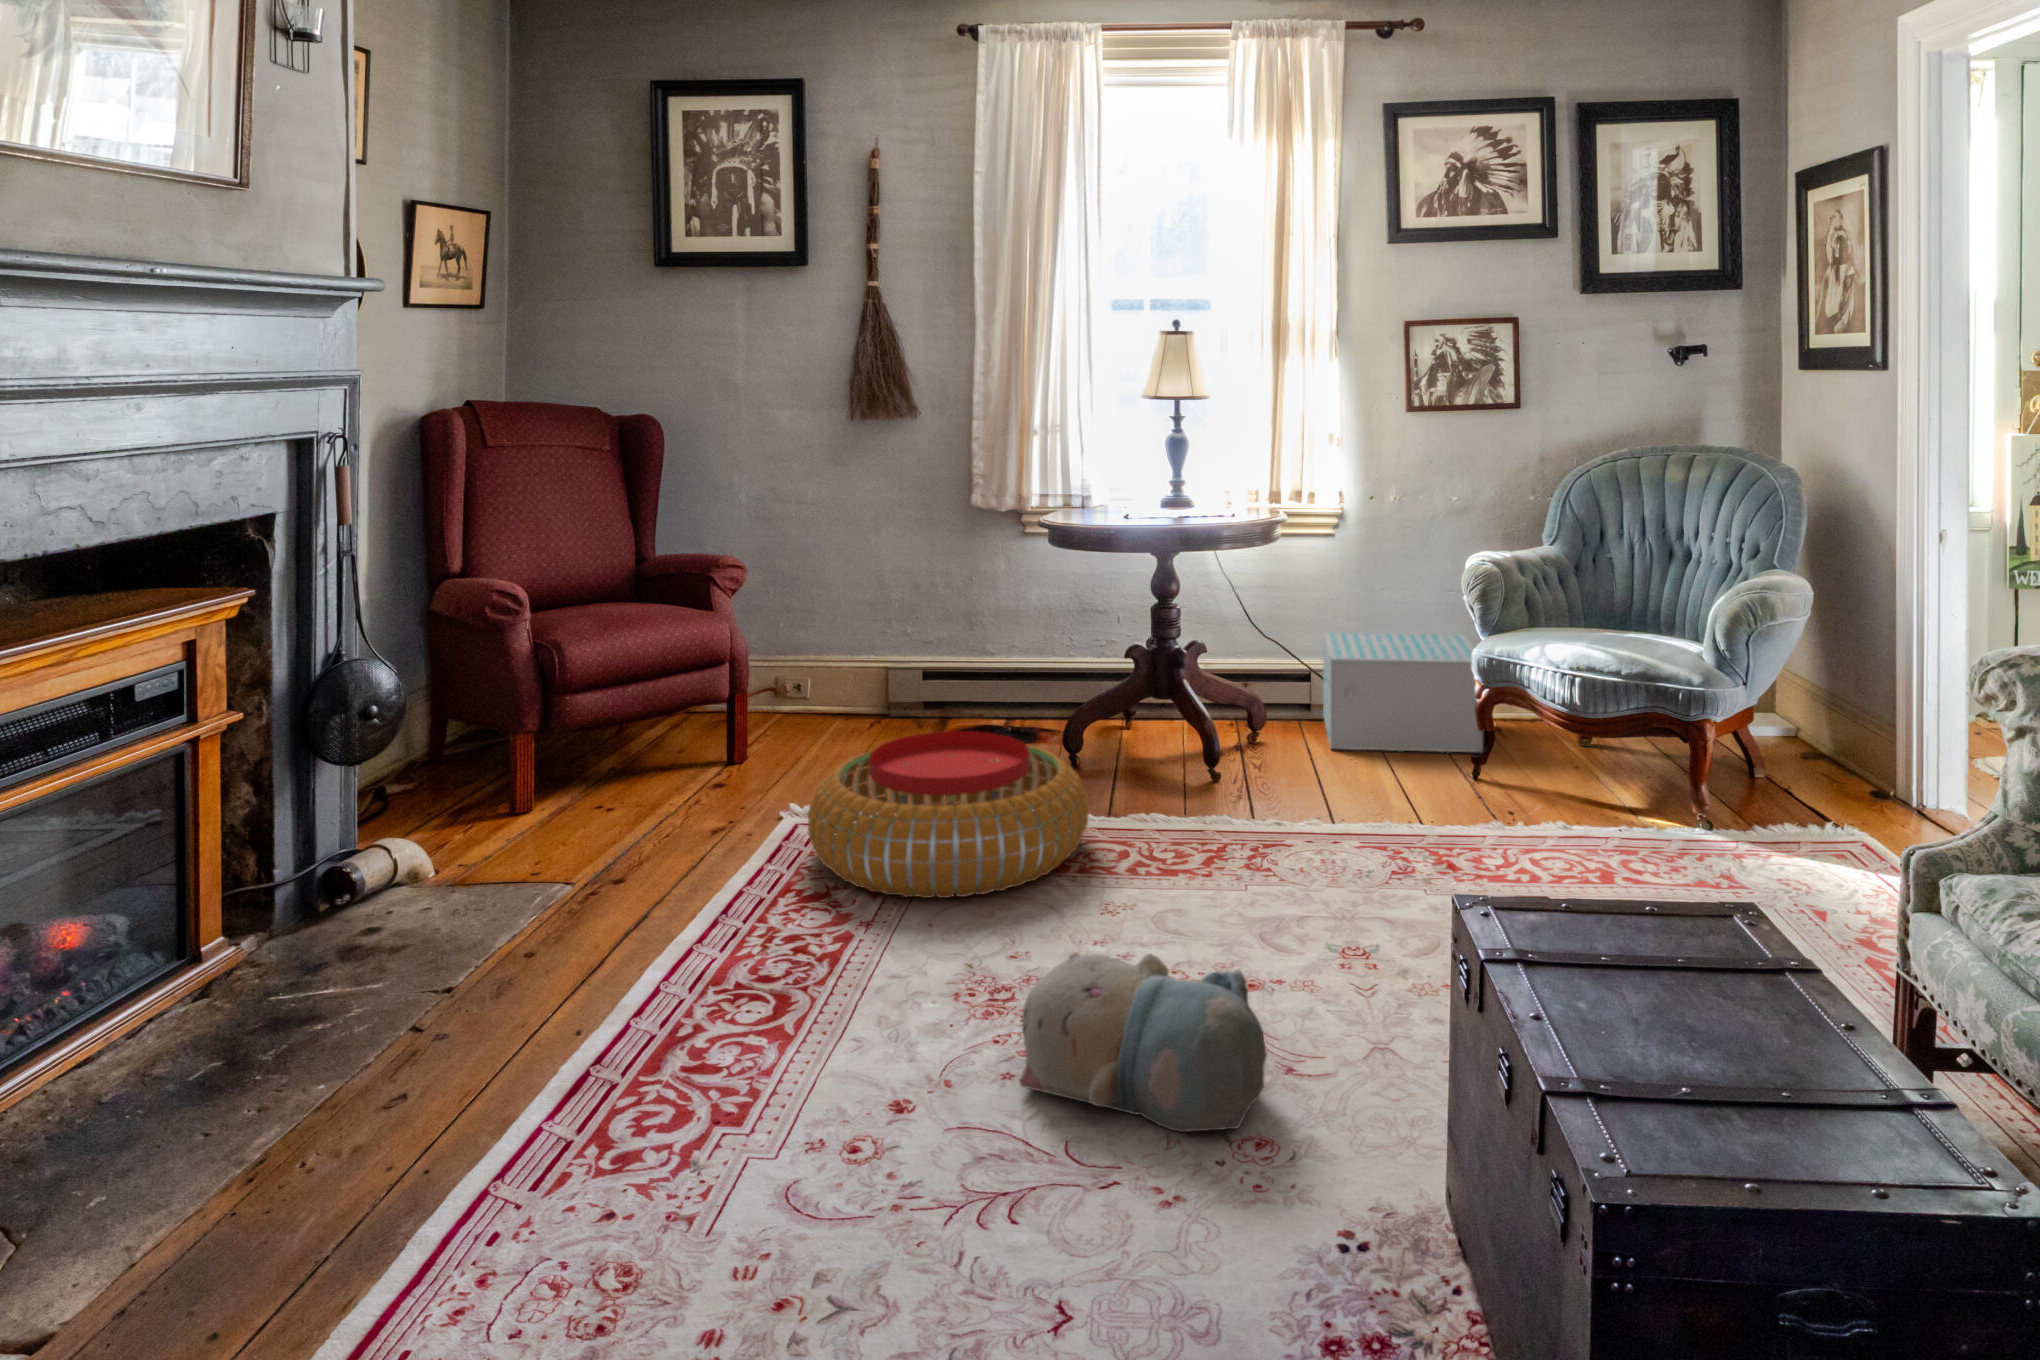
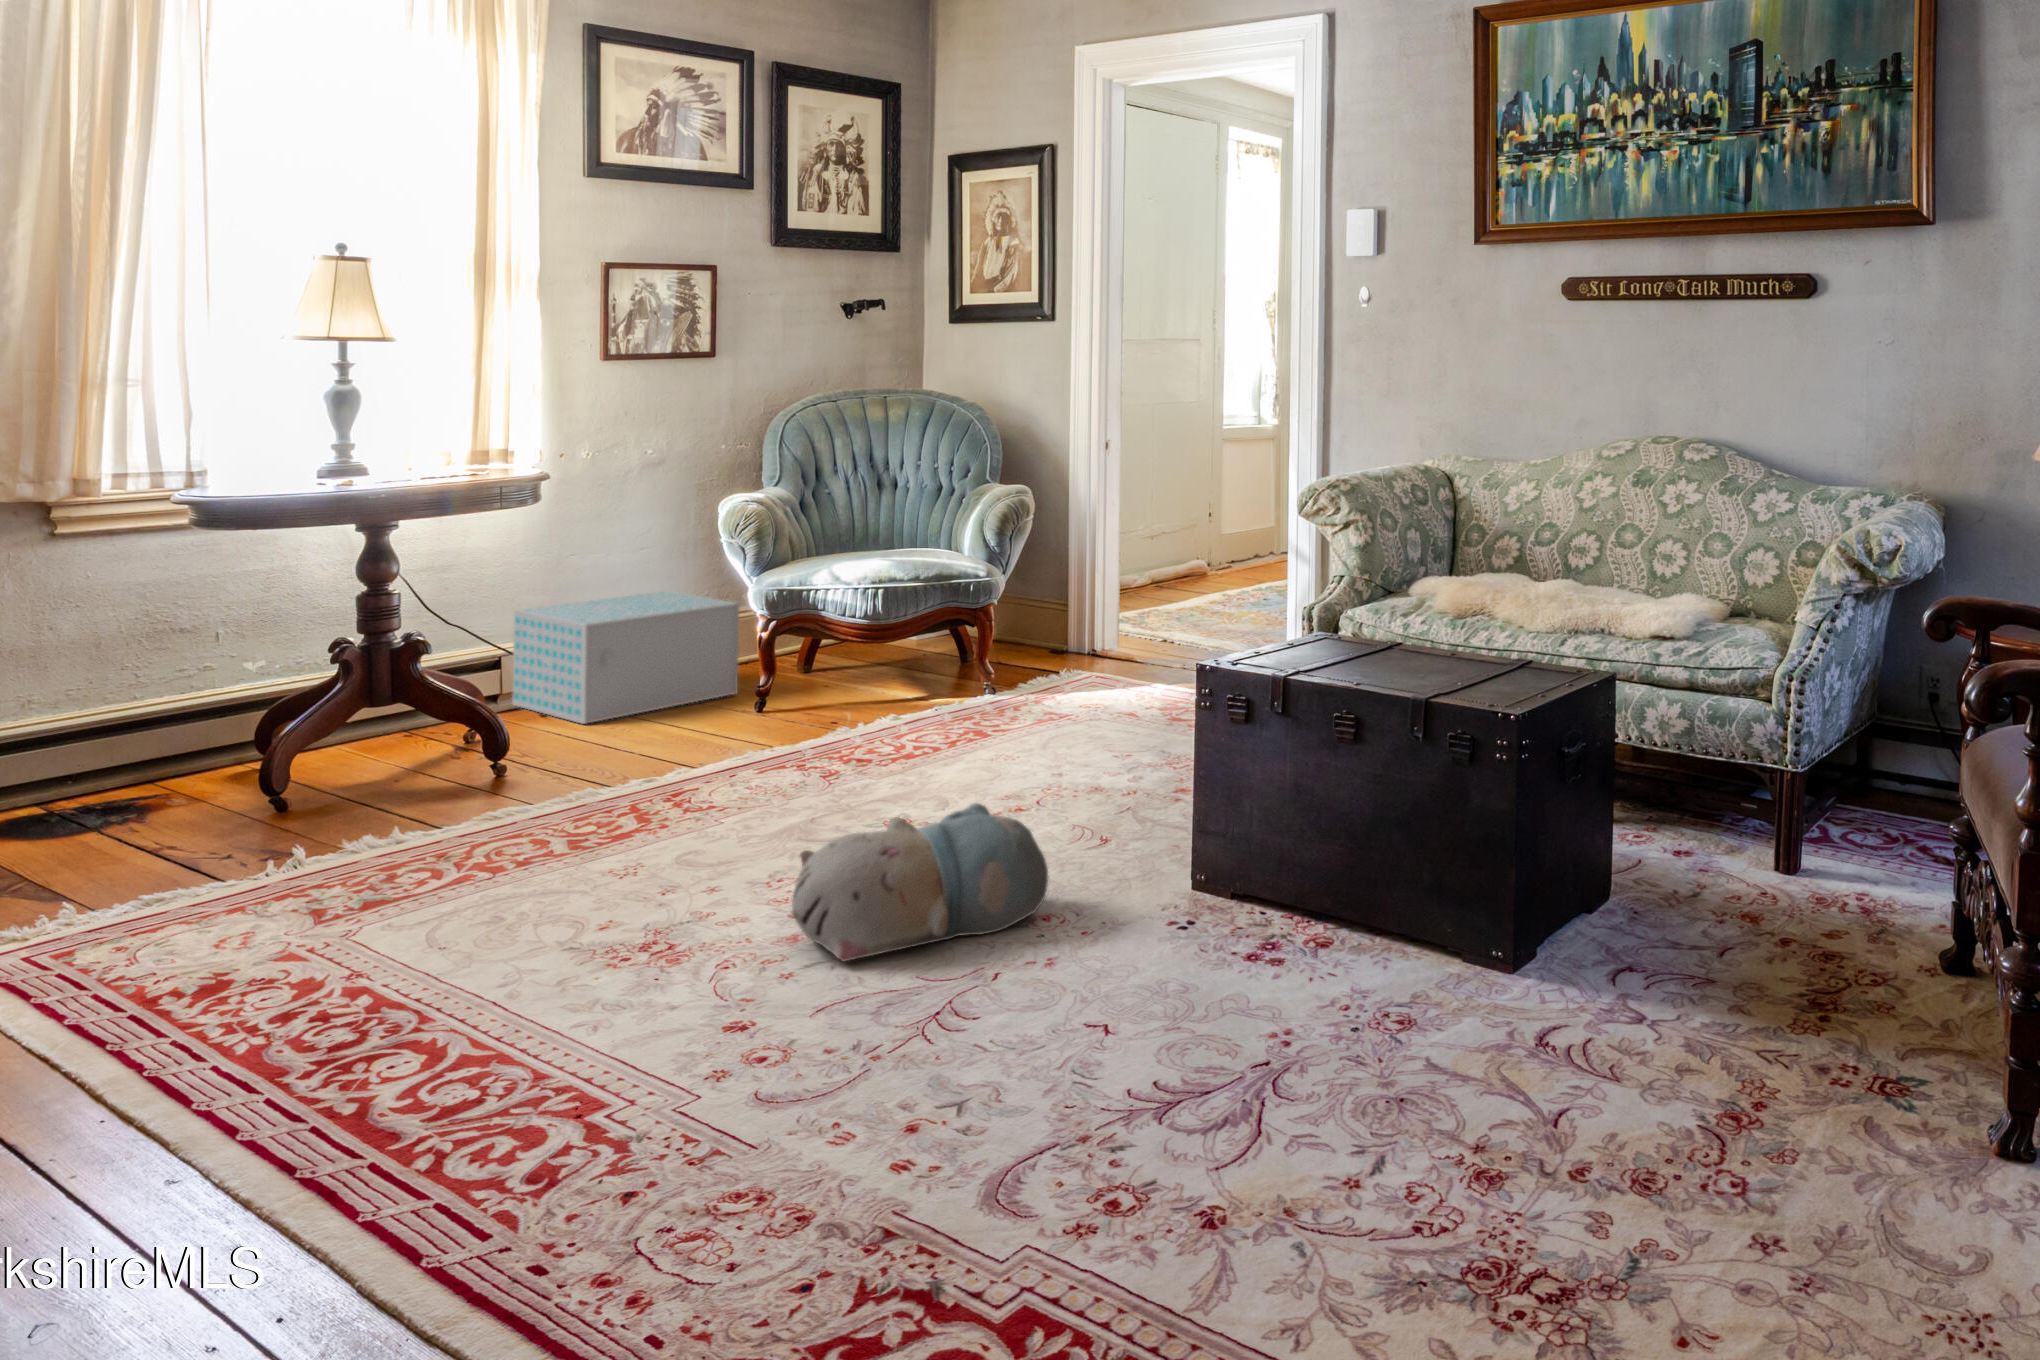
pouf: present [807,731,1088,898] -> none [90,744,540,959]

